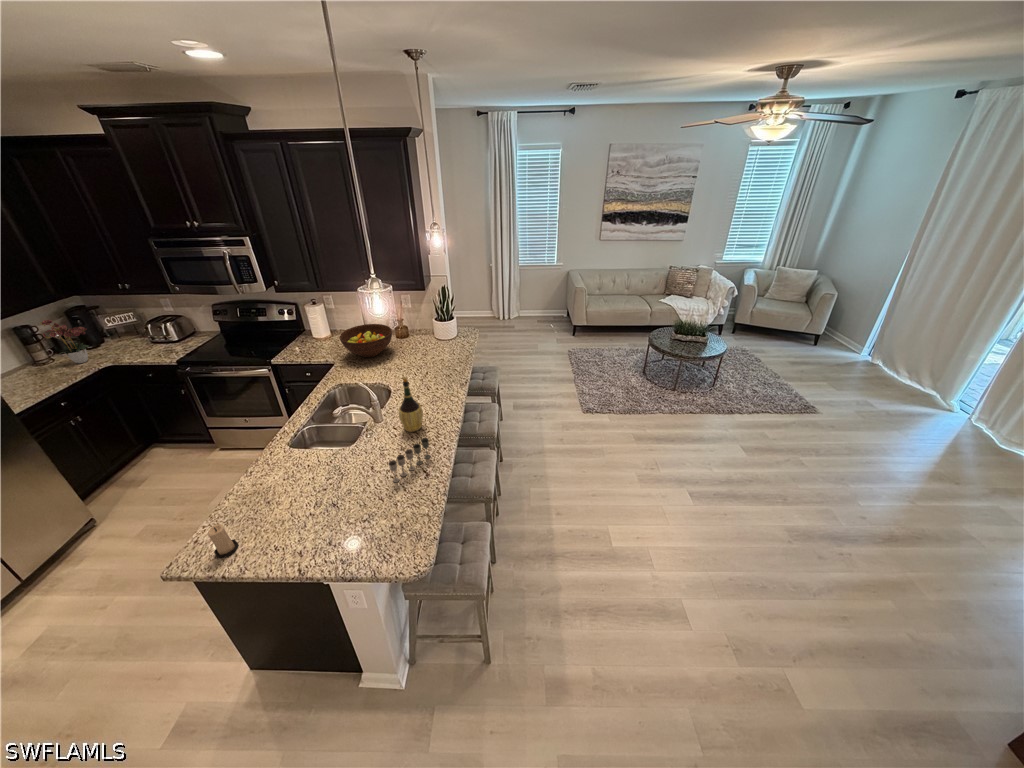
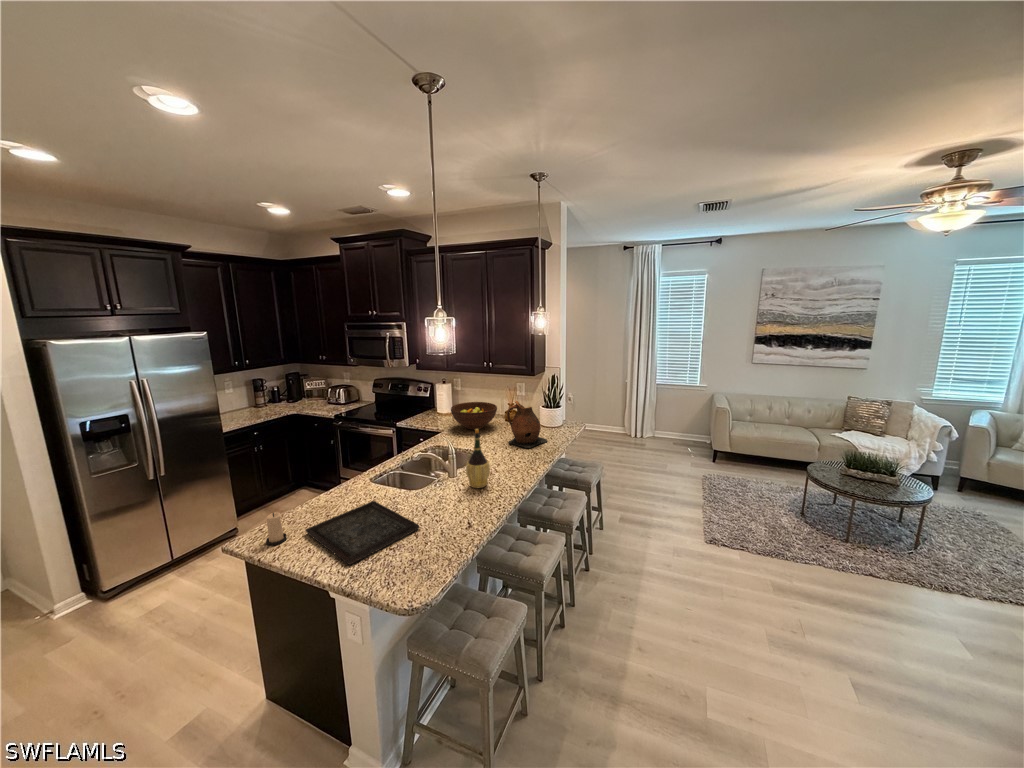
flower arrangement: present [40,320,89,363] -> none [267,374,296,409]
ceramic pitcher: none [411,326,455,373] -> present [507,401,547,448]
wine glass: present [389,438,430,482] -> none [433,488,481,525]
tray: none [256,473,381,552] -> present [305,501,419,565]

